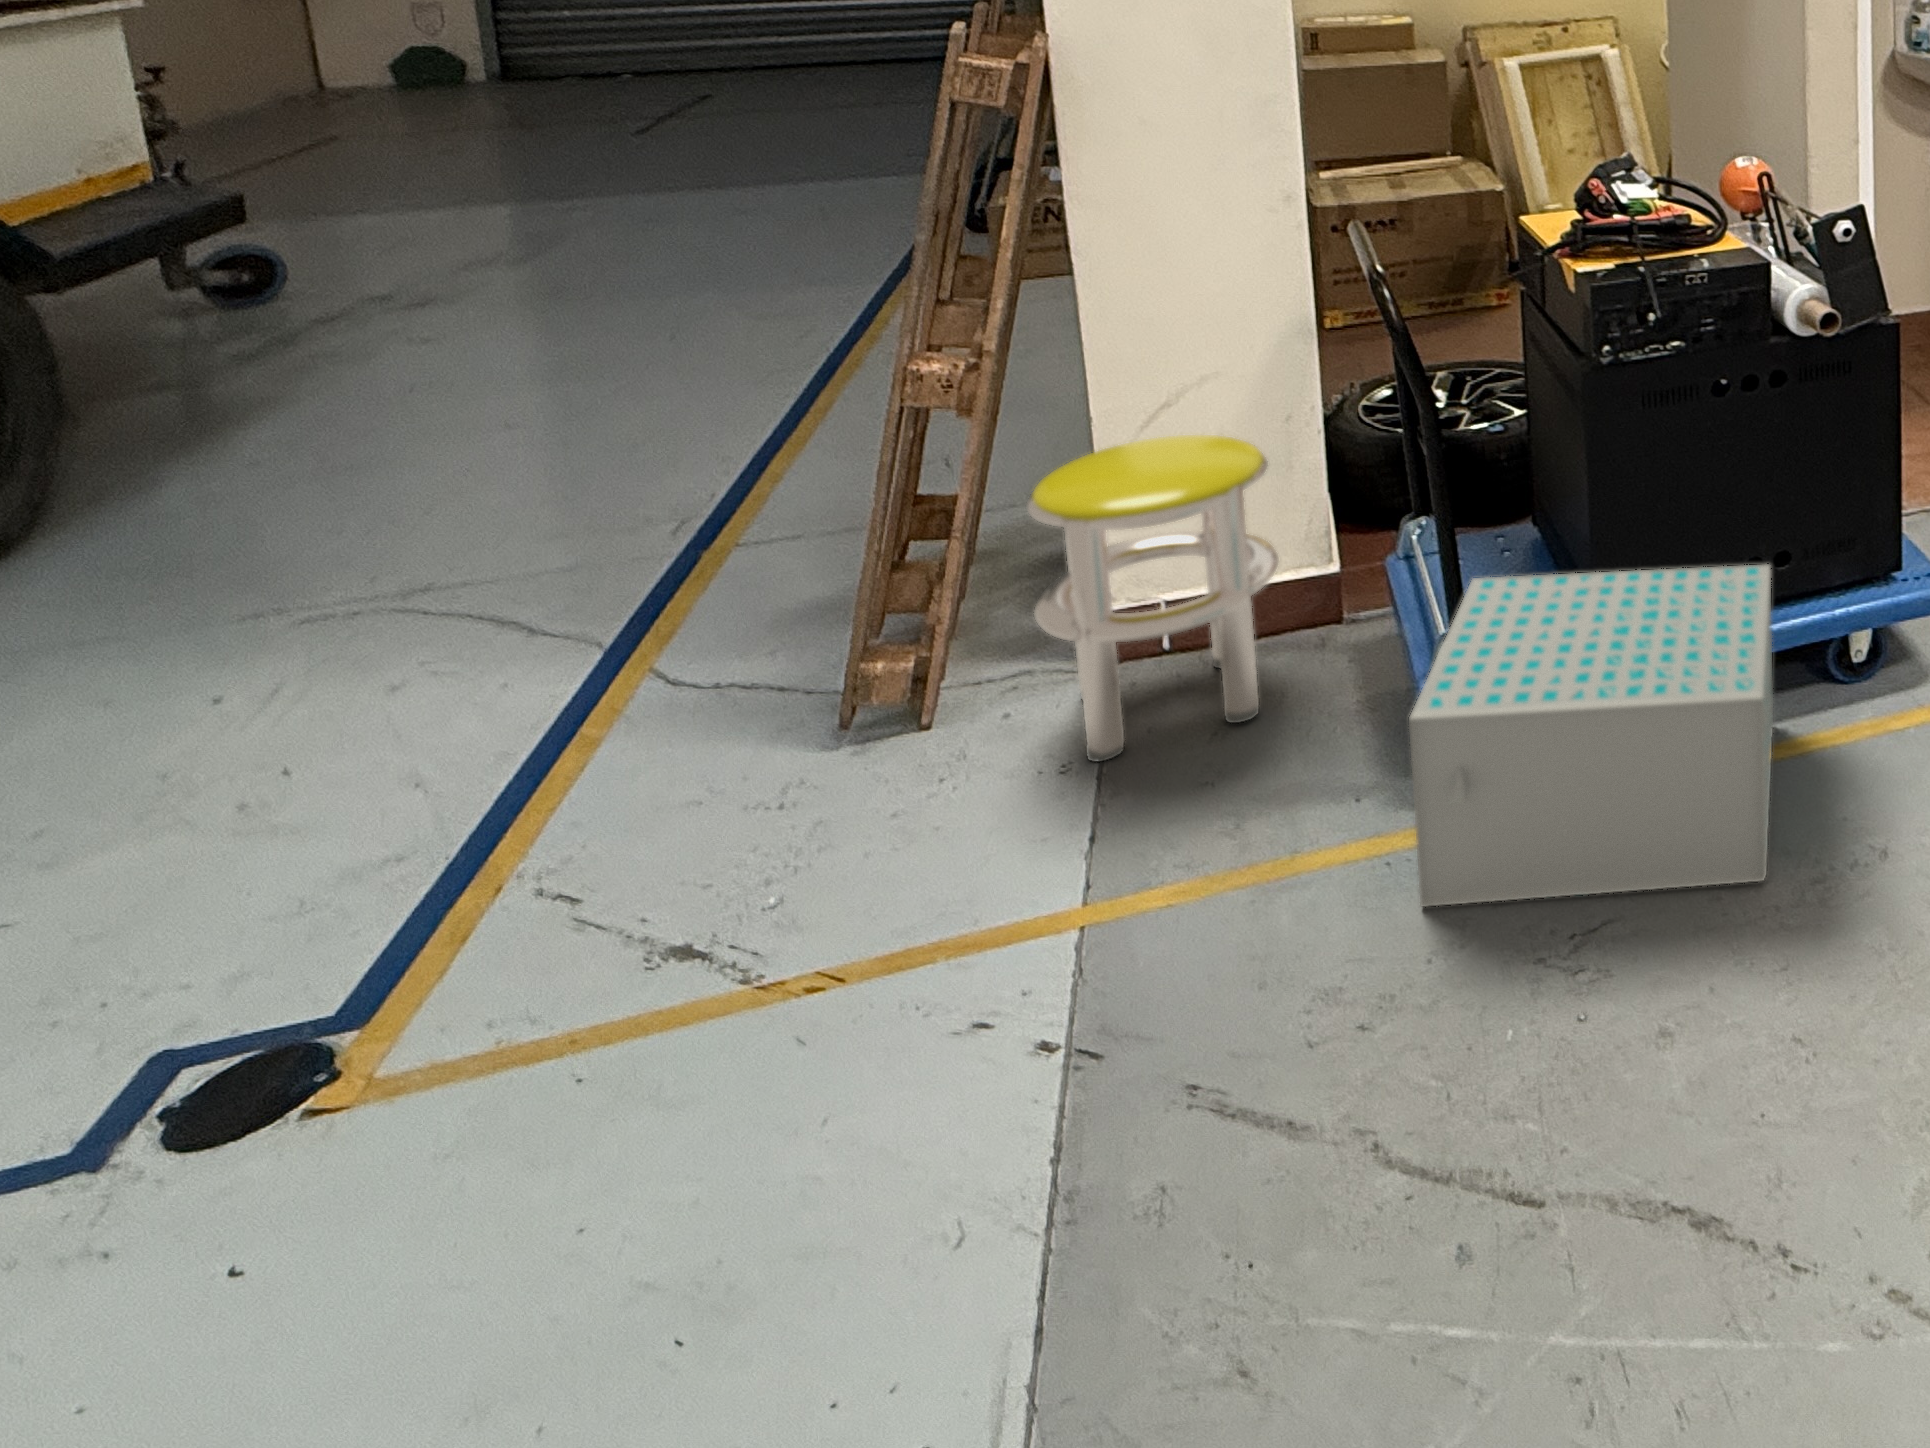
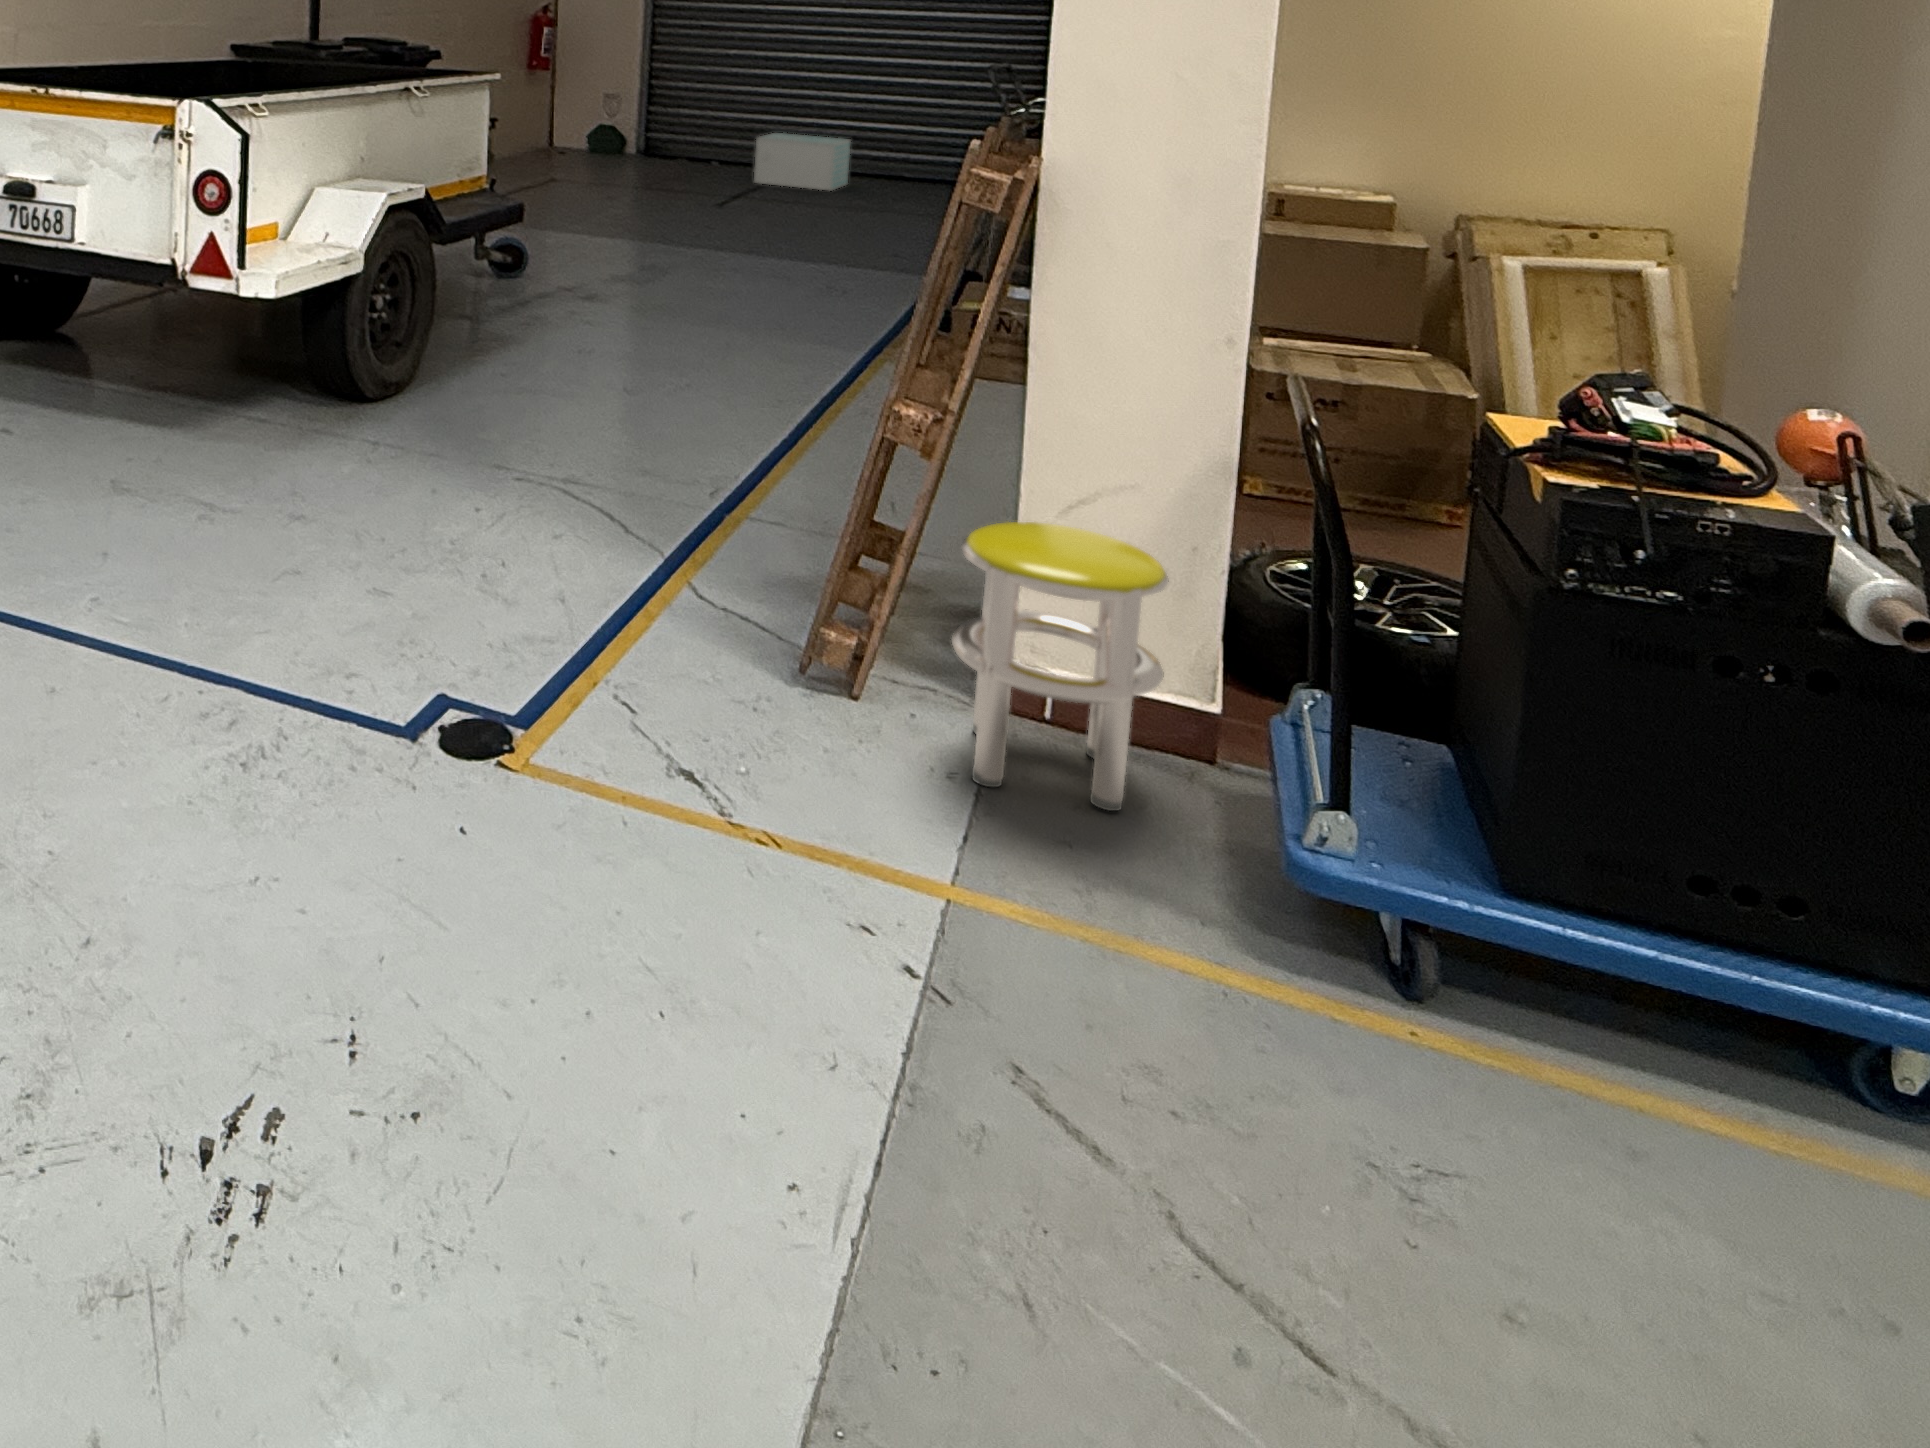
storage box: present [1409,565,1773,907] -> present [754,133,850,190]

